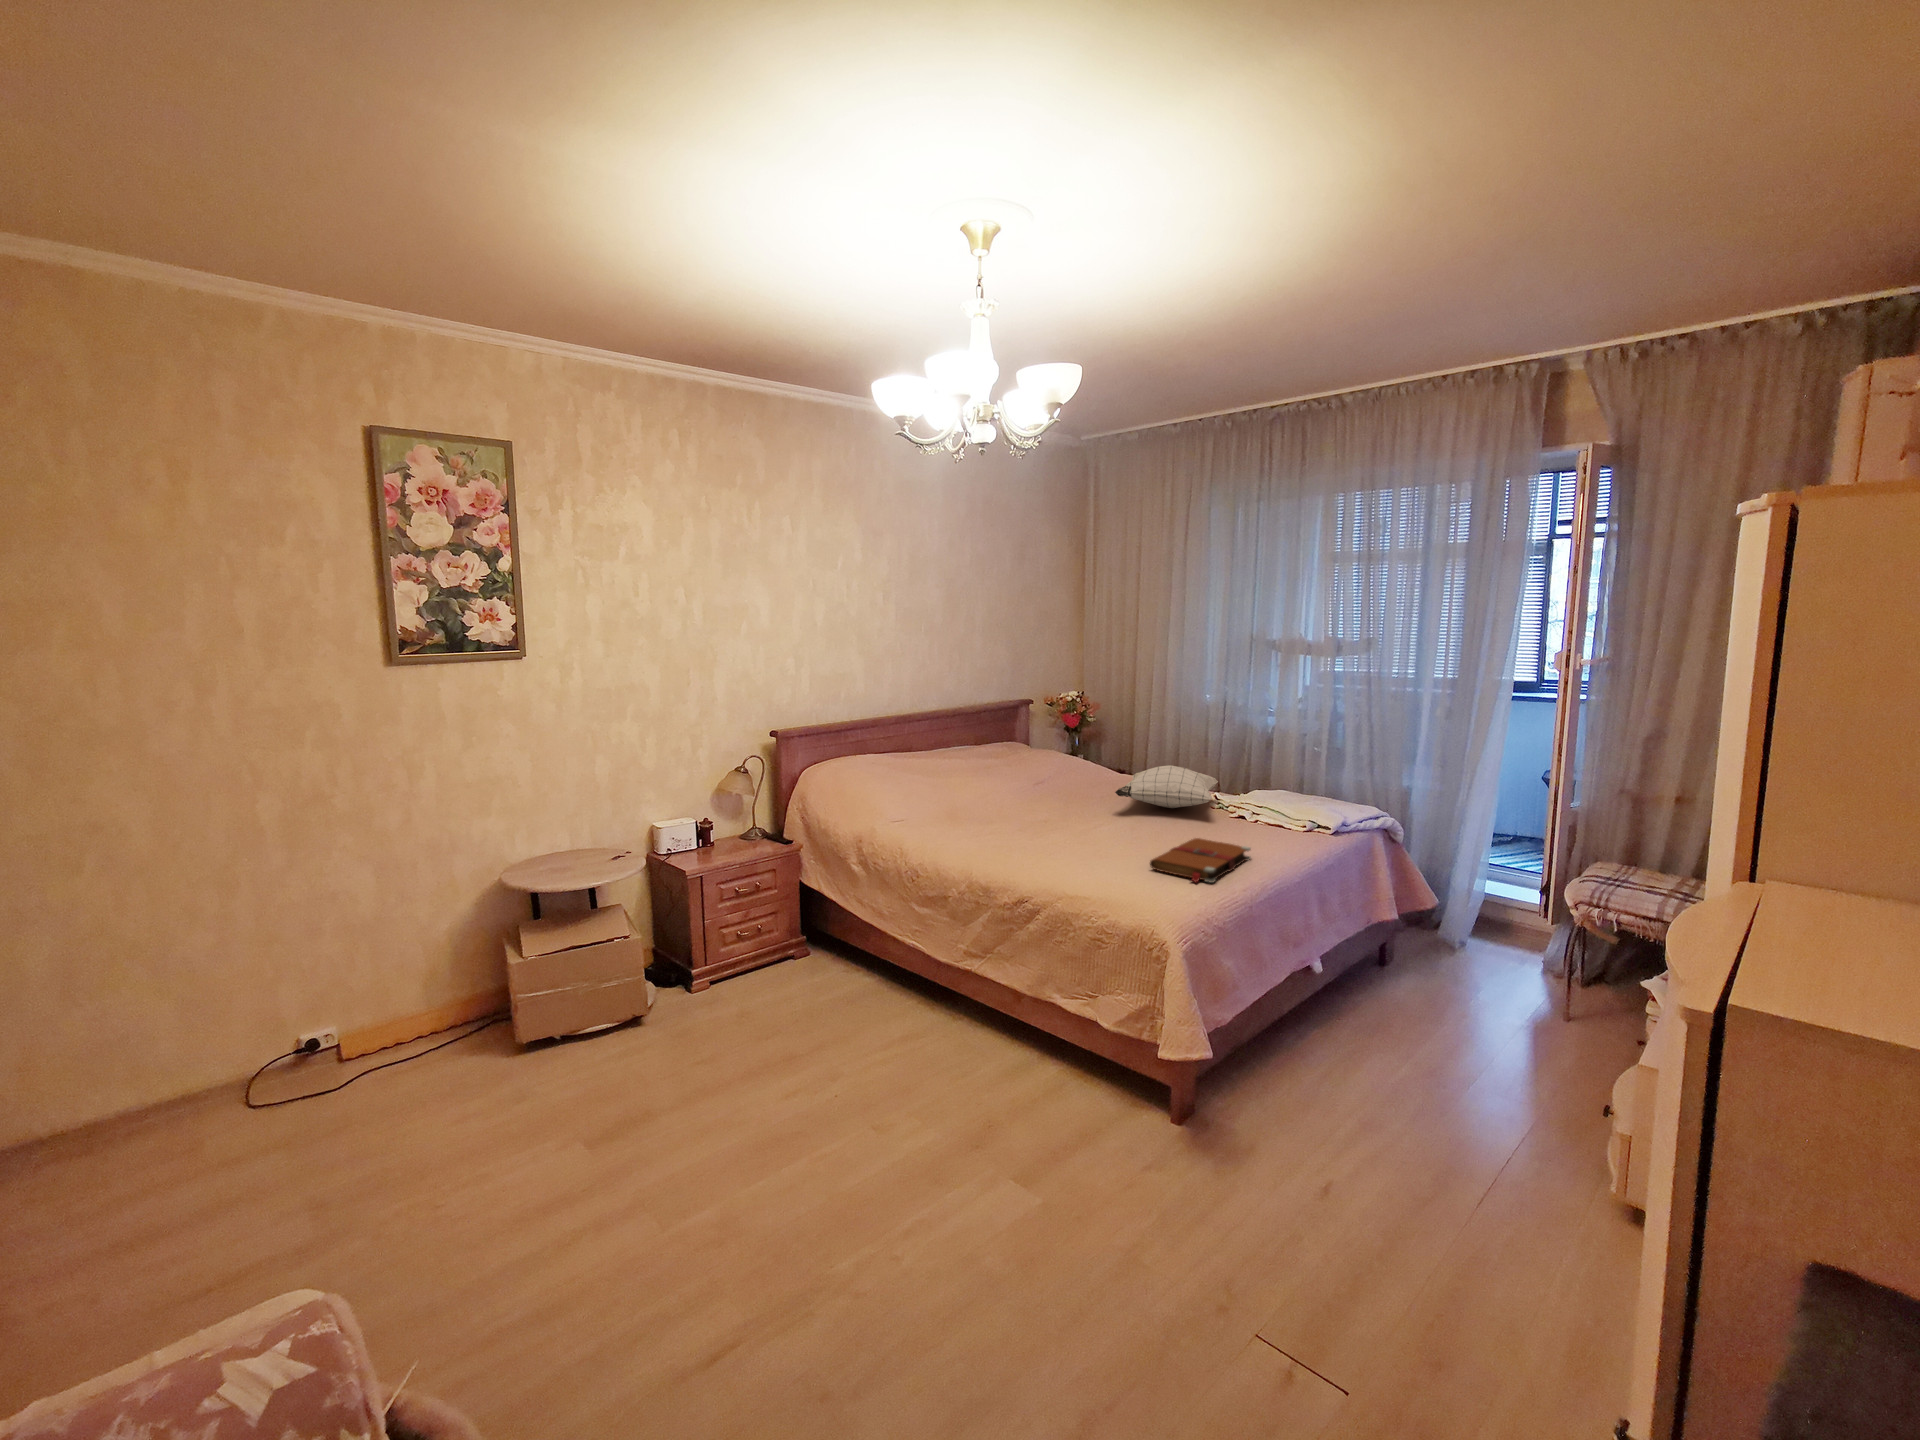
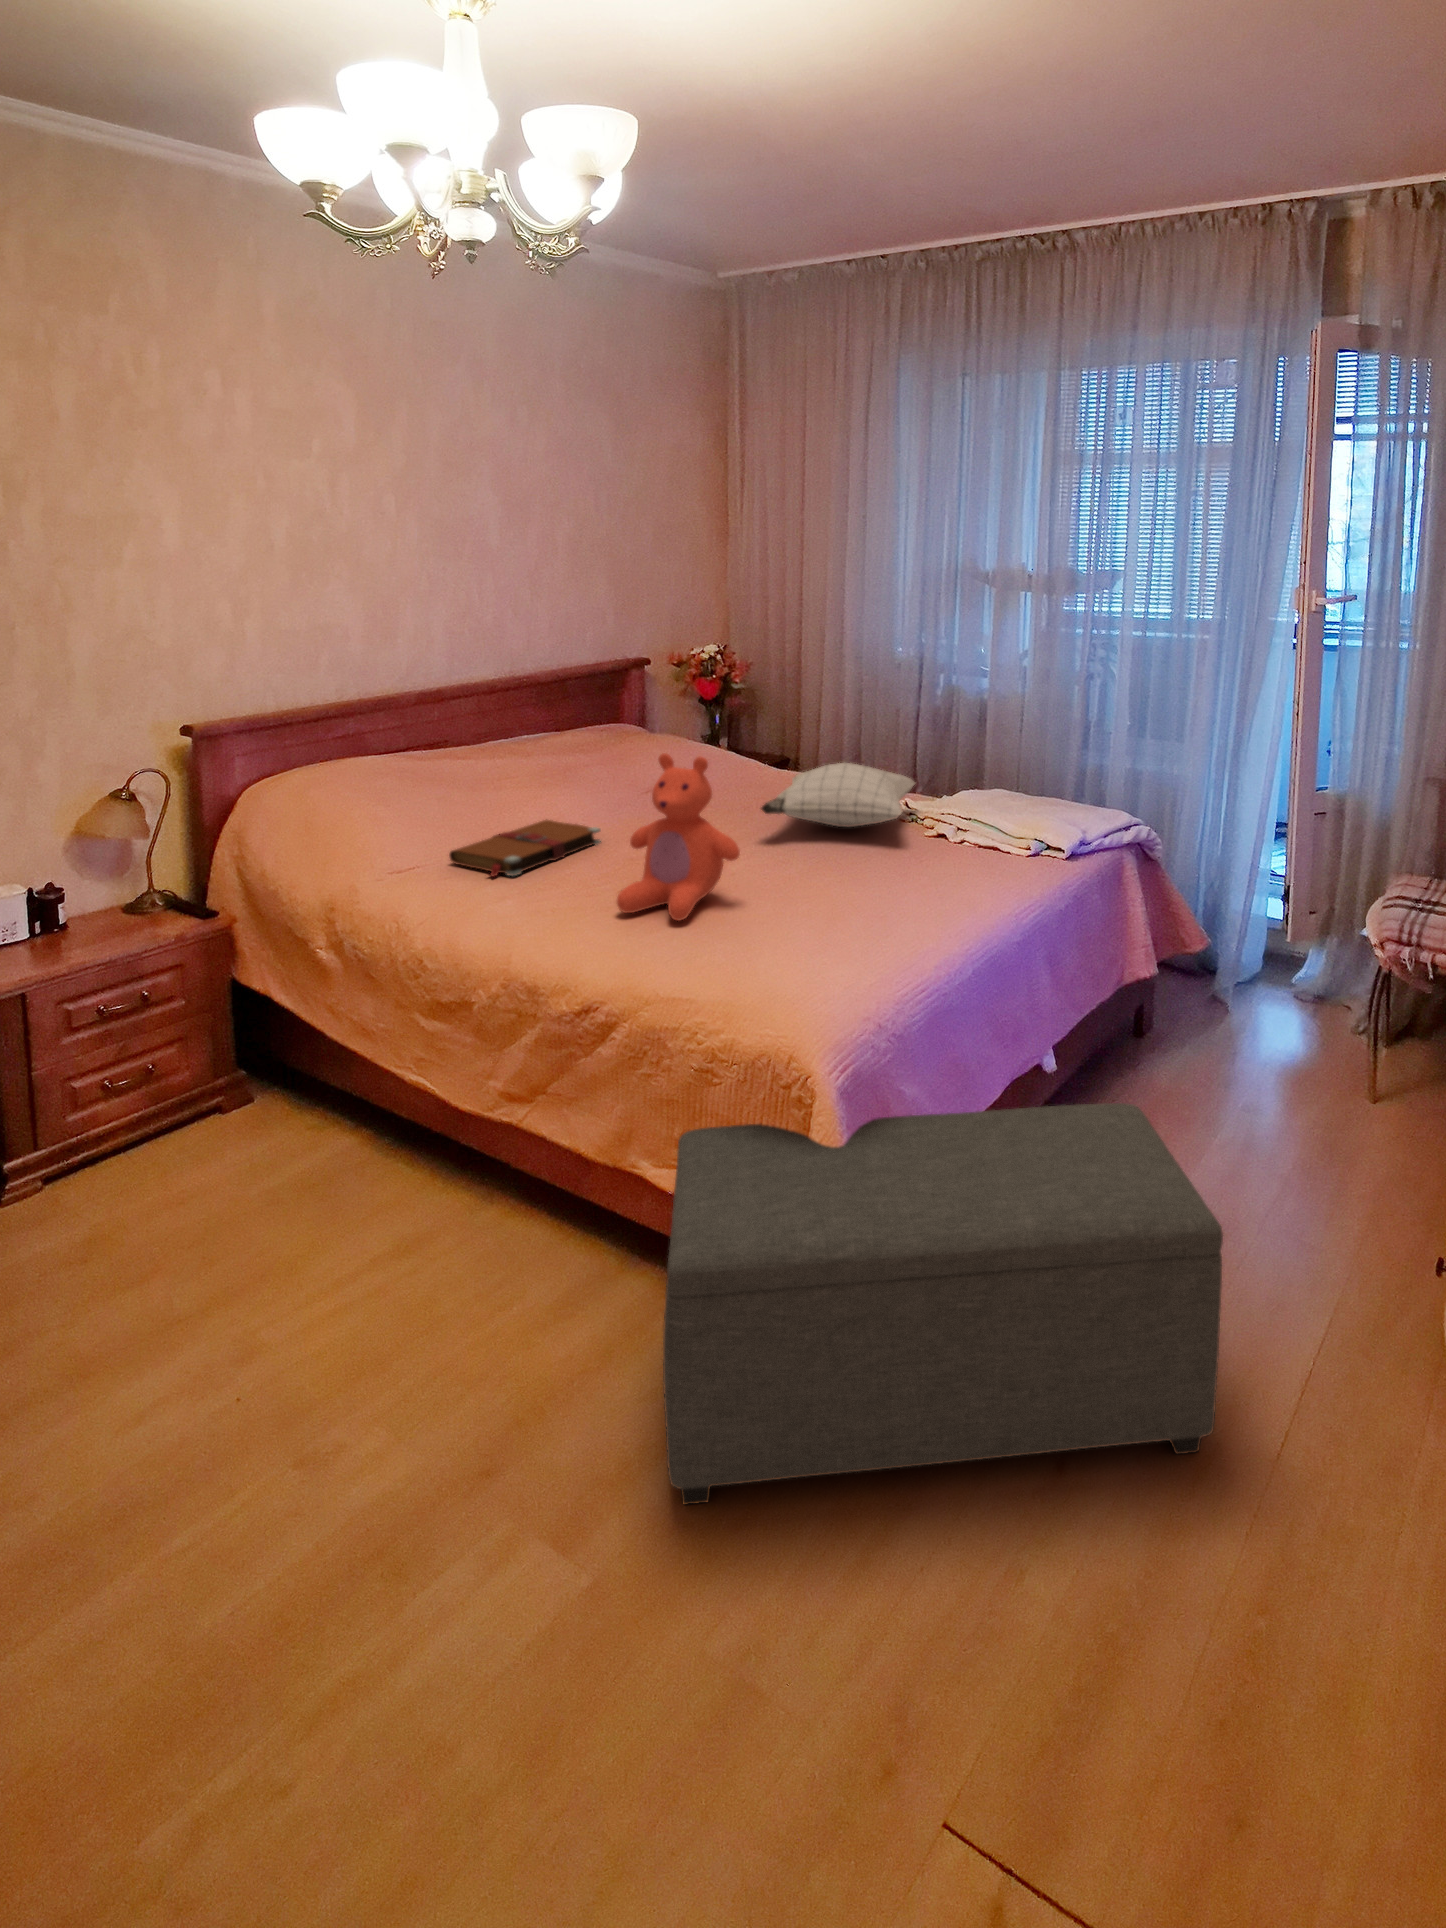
teddy bear: none [1032,751,1109,855] -> present [617,753,740,921]
book: present [1150,838,1251,883] -> present [449,820,601,877]
ottoman: none [1079,974,1452,1207] -> present [663,1103,1223,1504]

